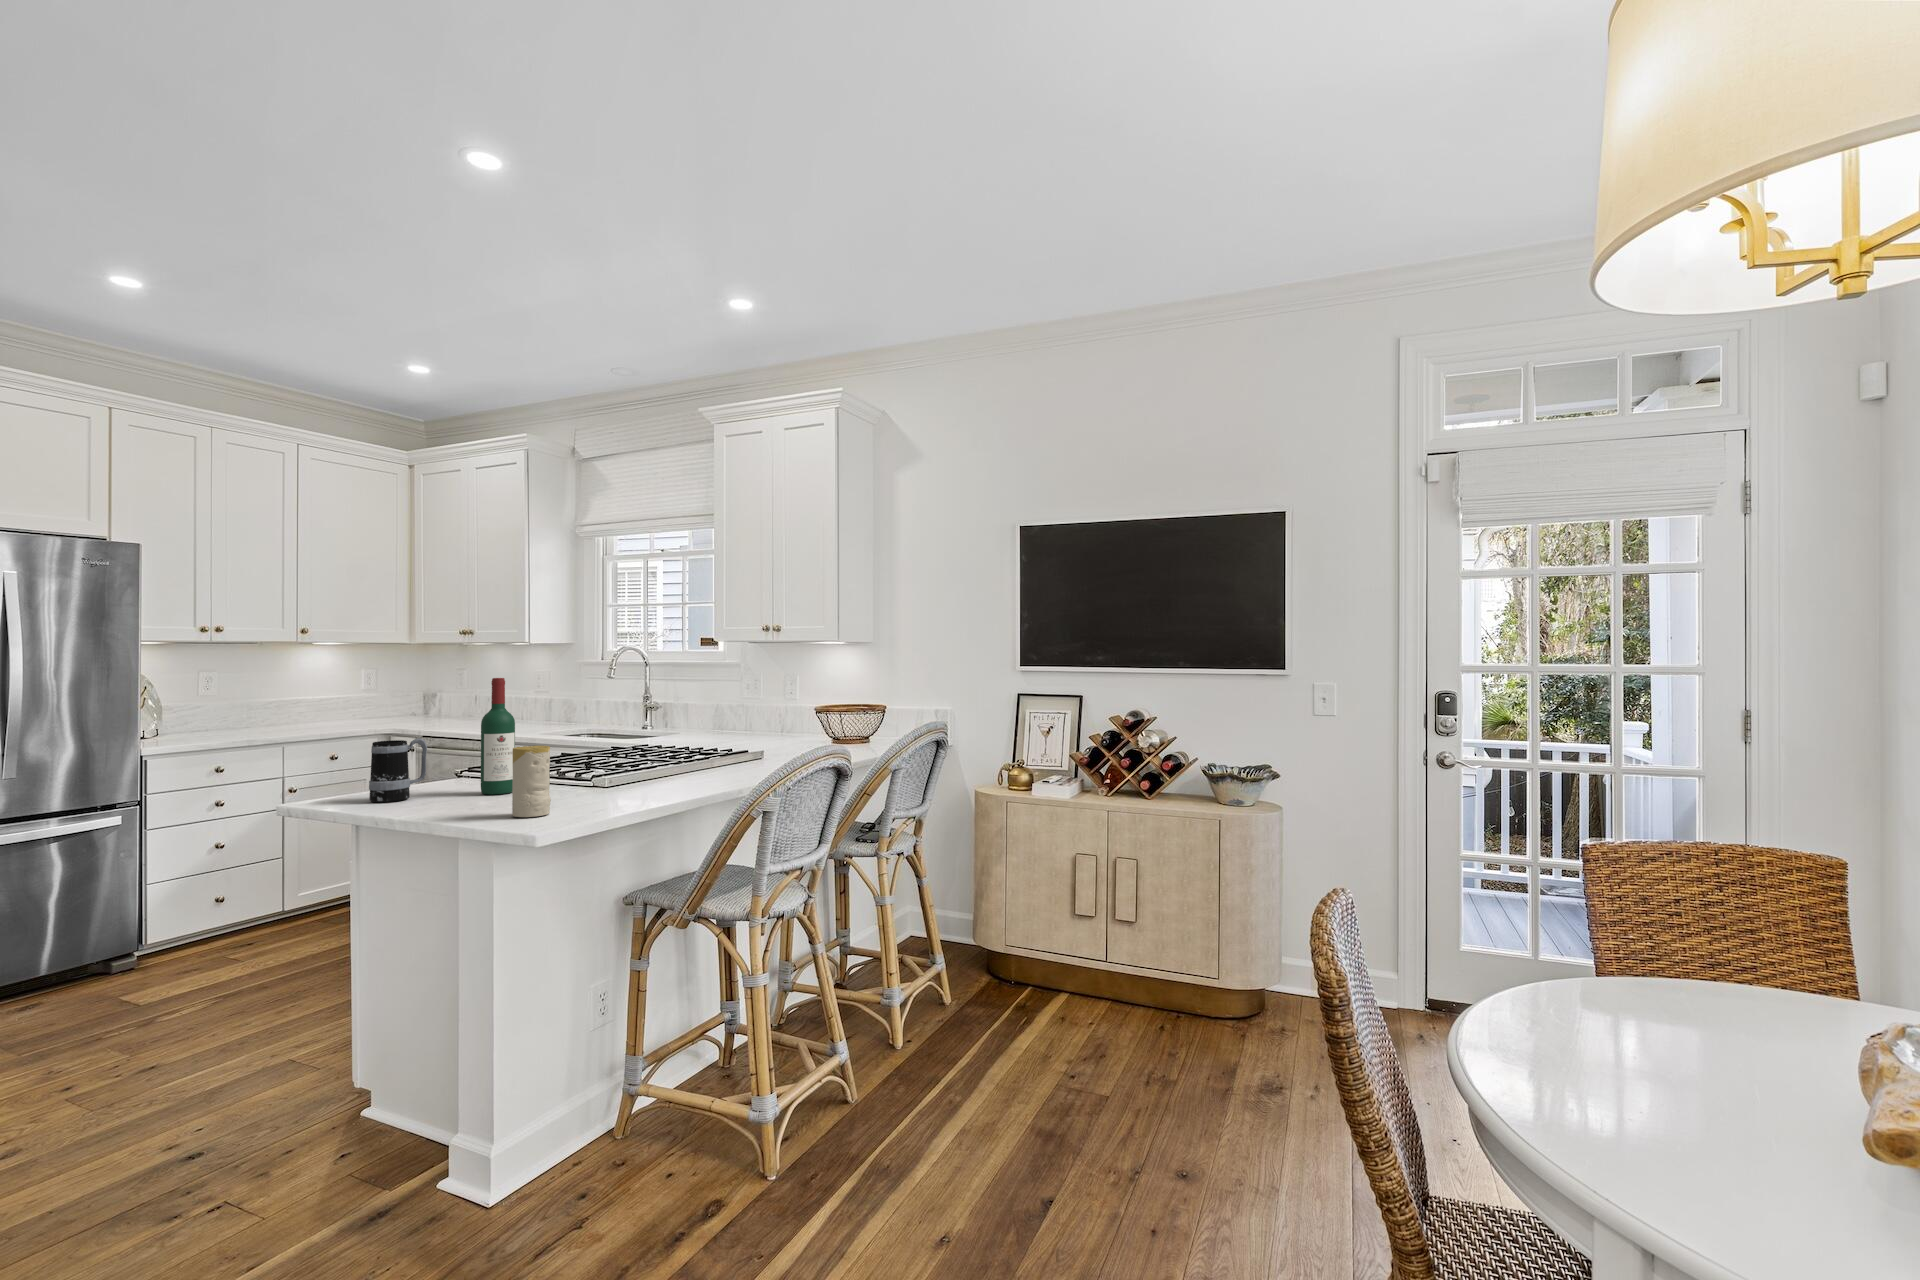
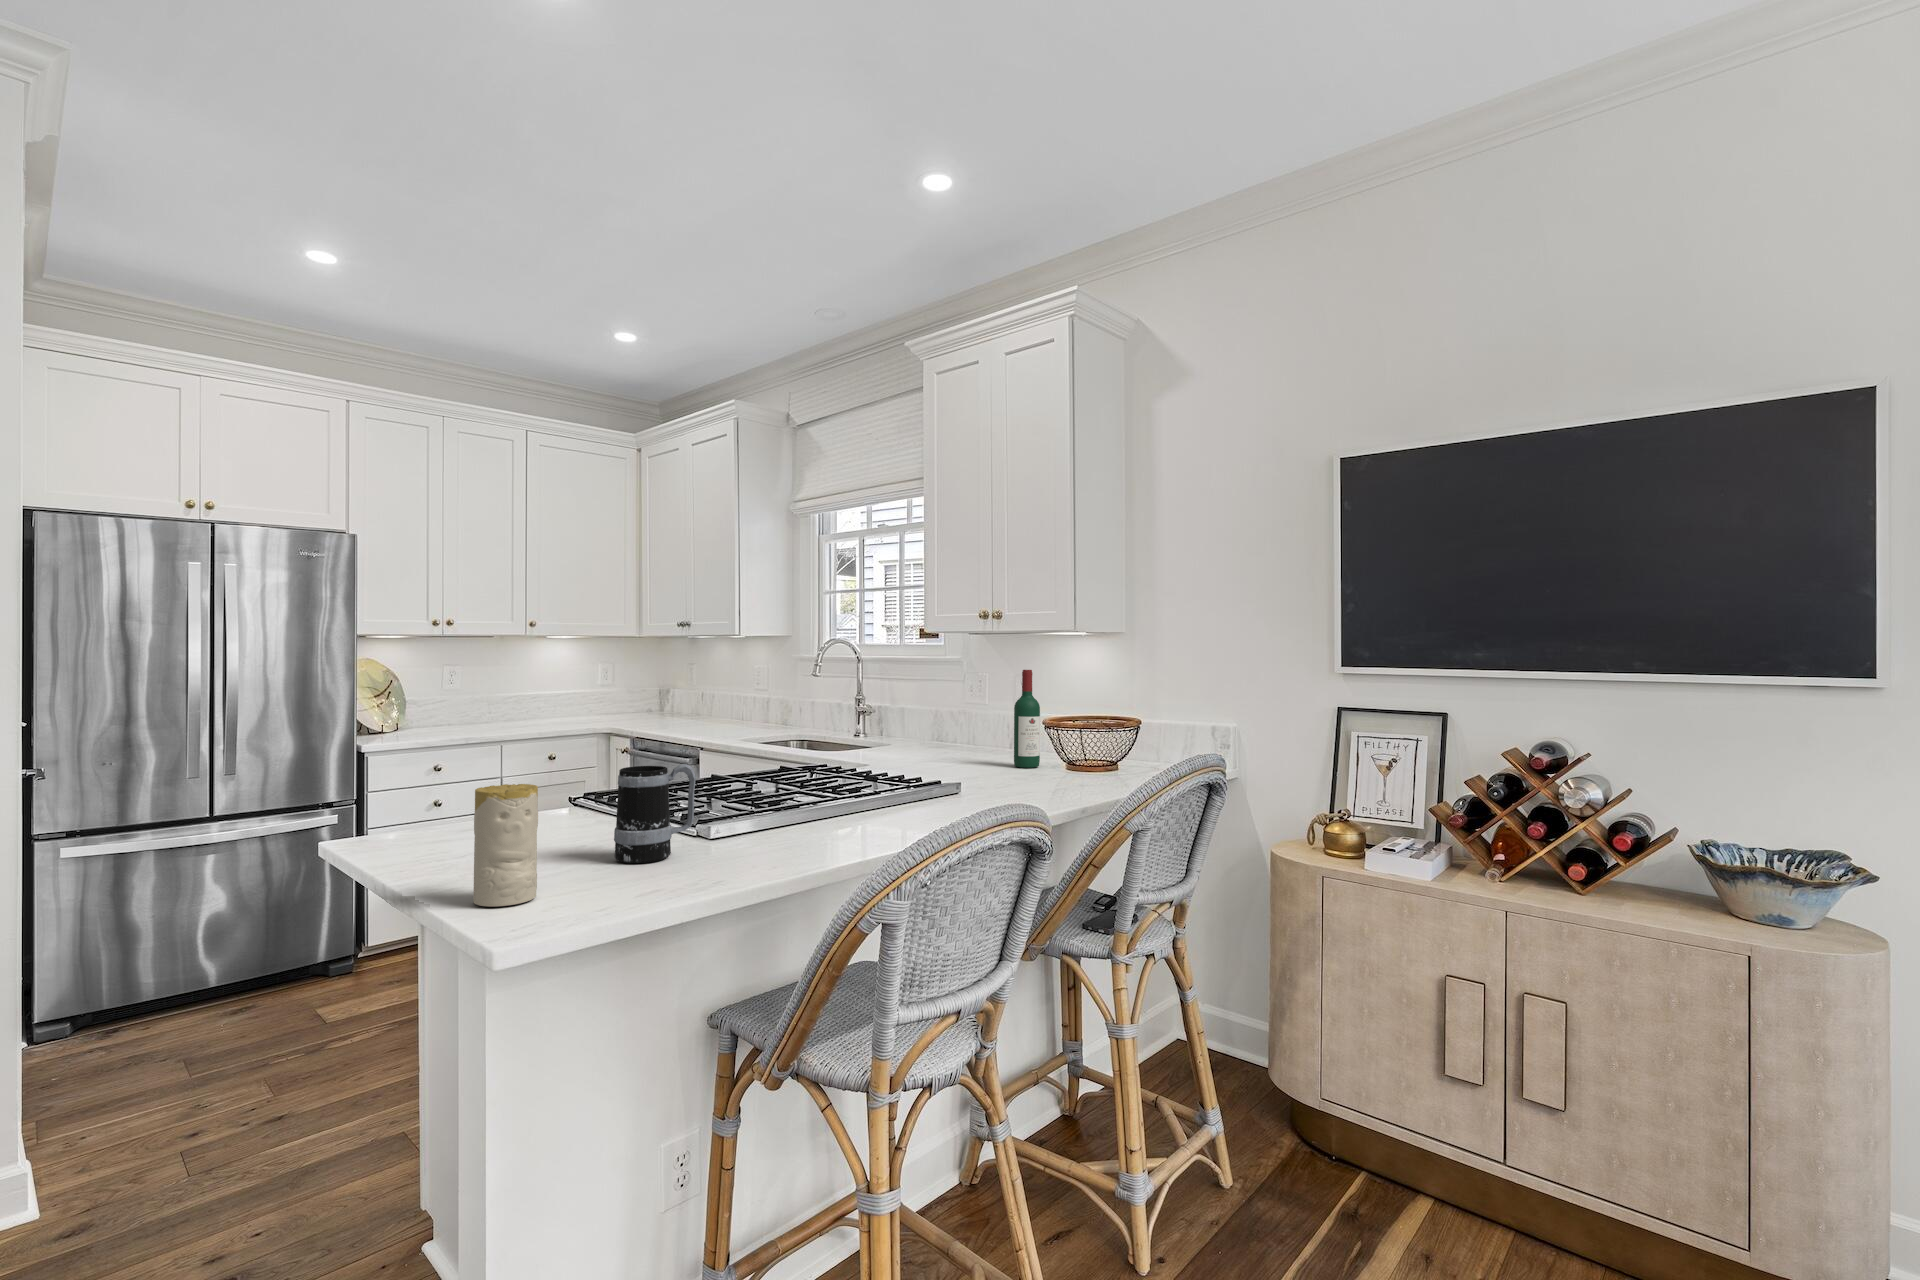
wine bottle: present [481,678,515,795] -> present [1014,670,1040,768]
mug: present [369,738,427,802] -> present [614,764,696,863]

